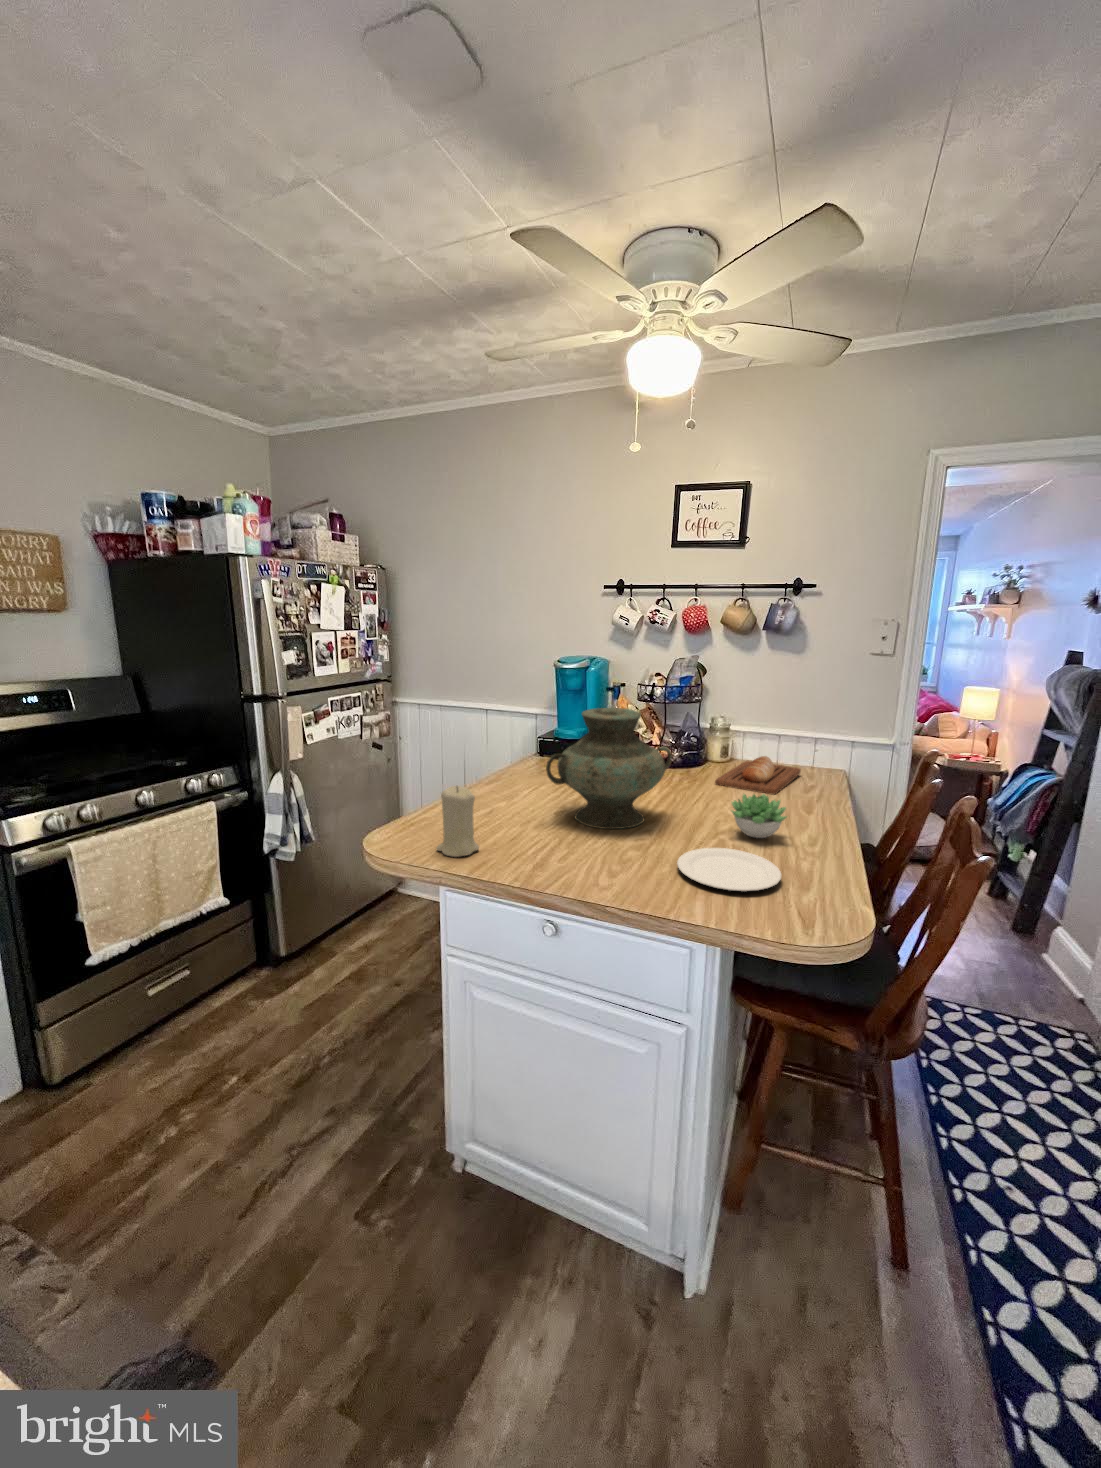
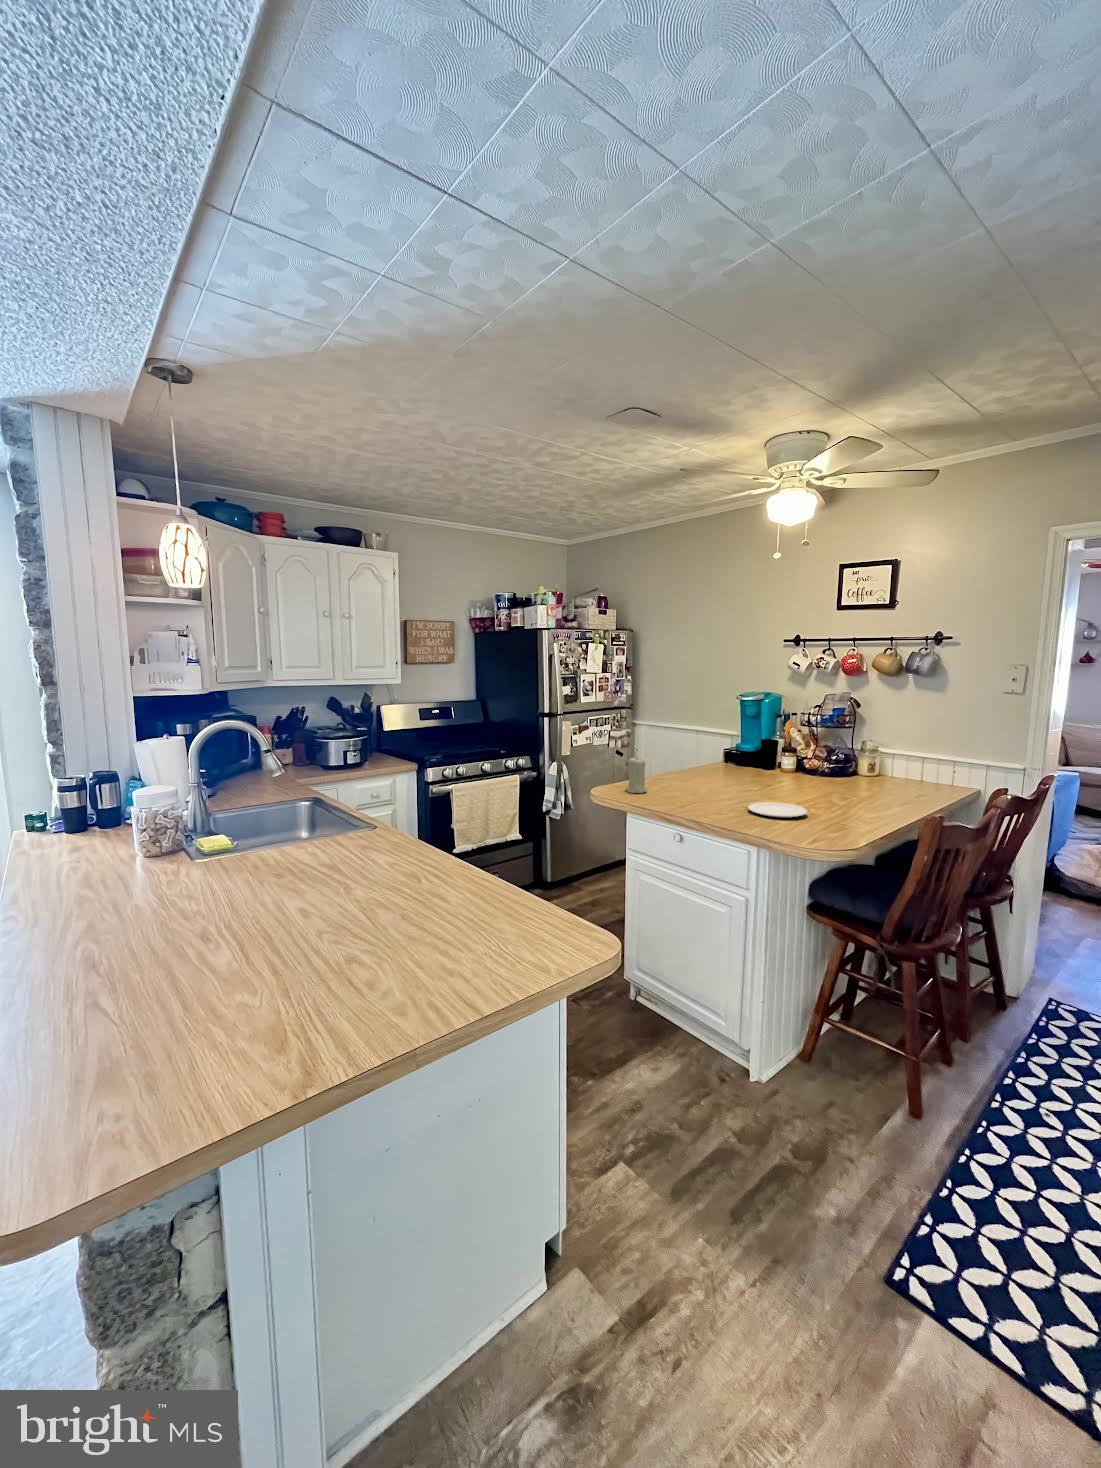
vase: present [546,708,672,829] -> none [694,722,782,795]
bread loaf: present [715,756,801,795] -> none [840,770,926,794]
succulent plant: present [732,794,787,838] -> none [804,778,845,805]

